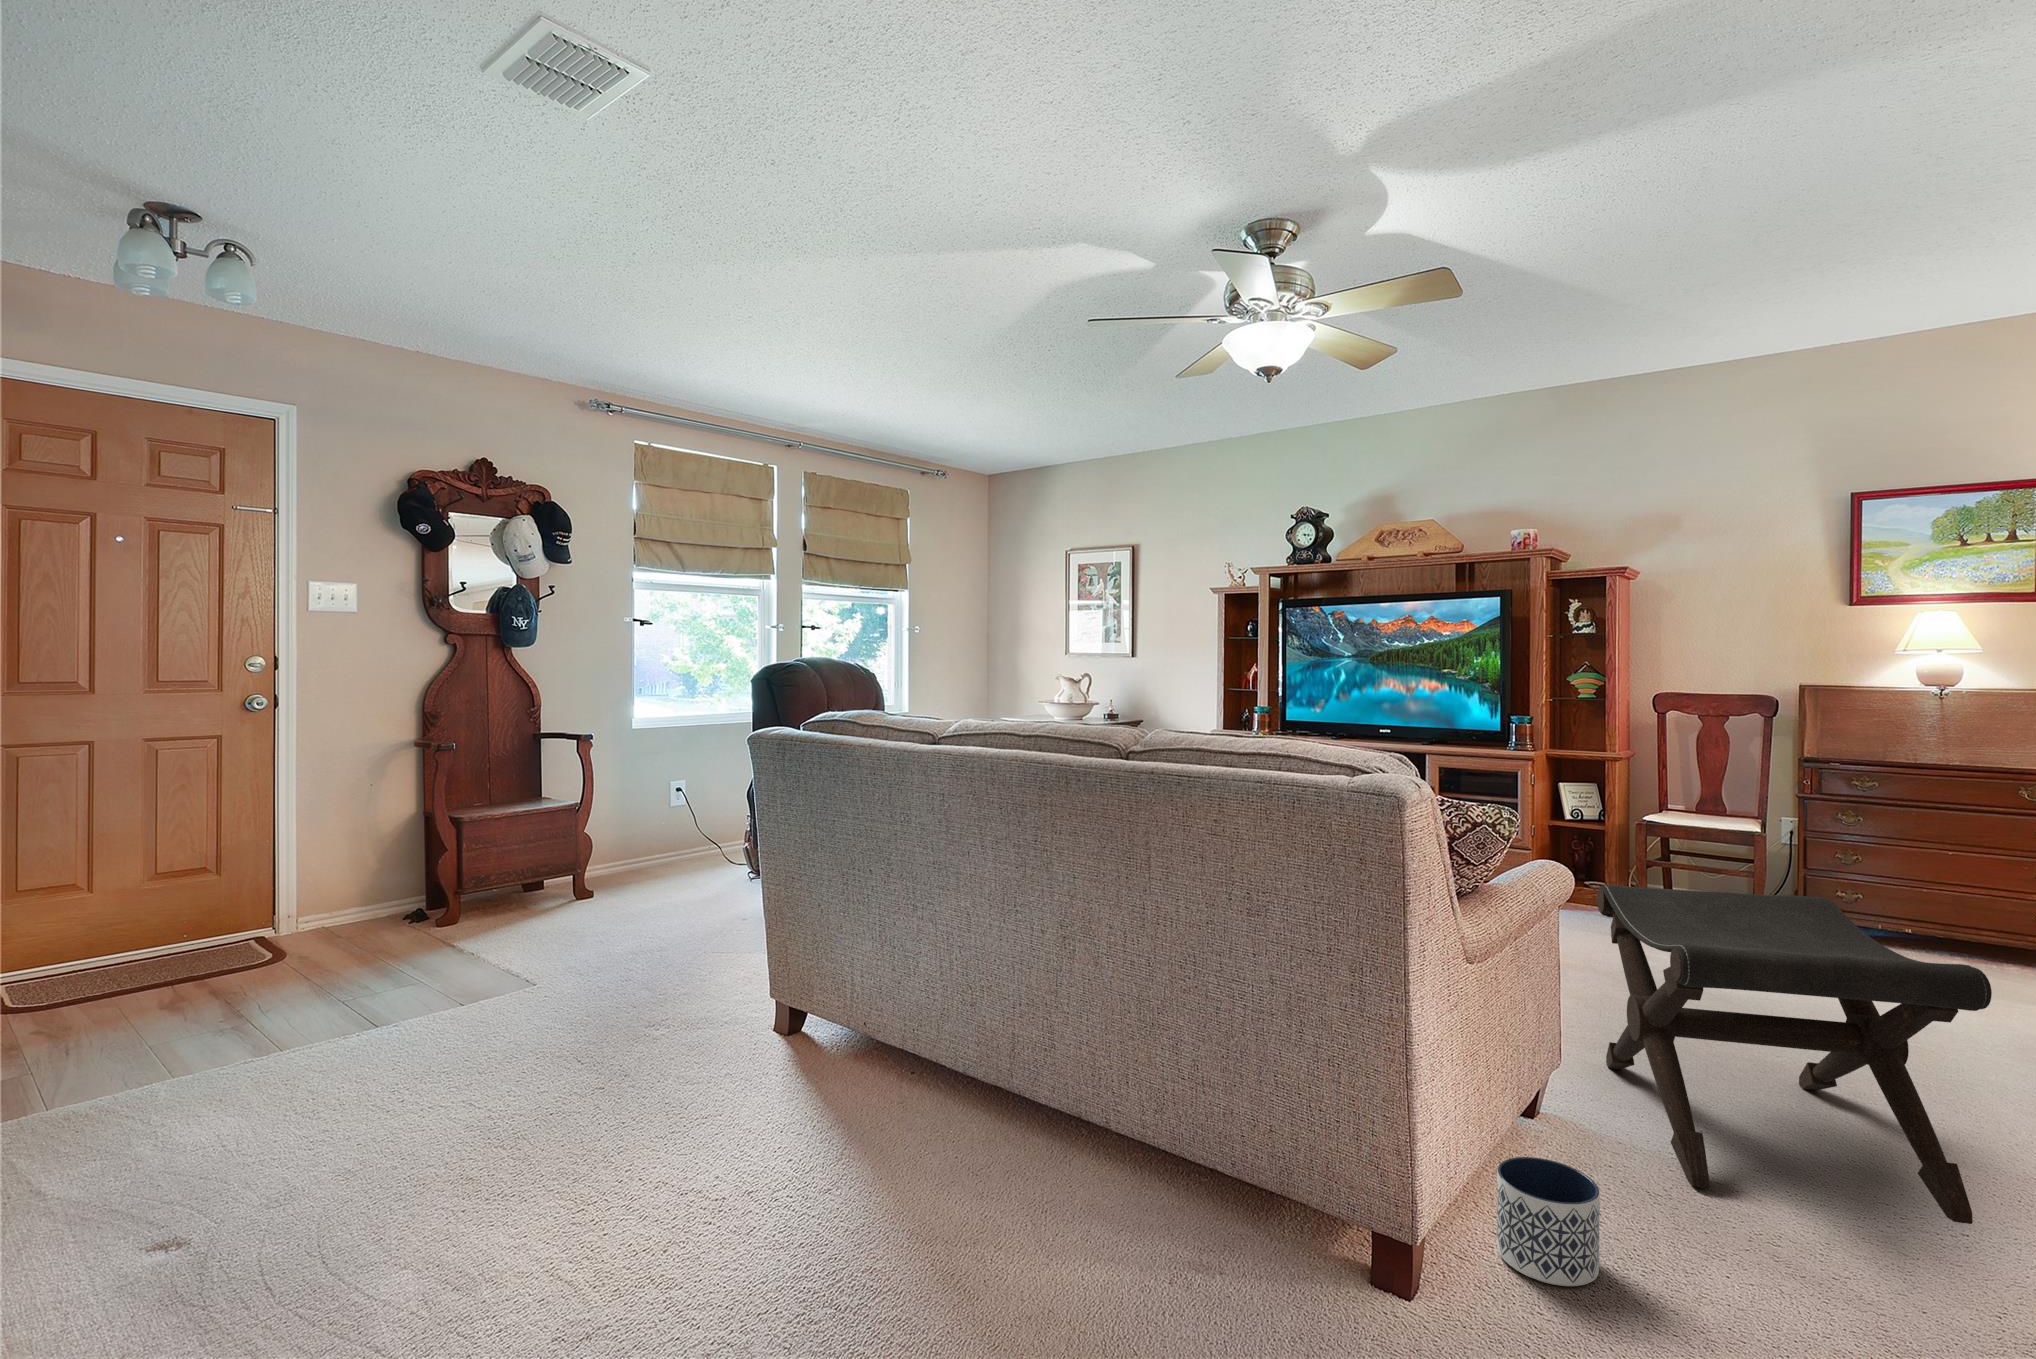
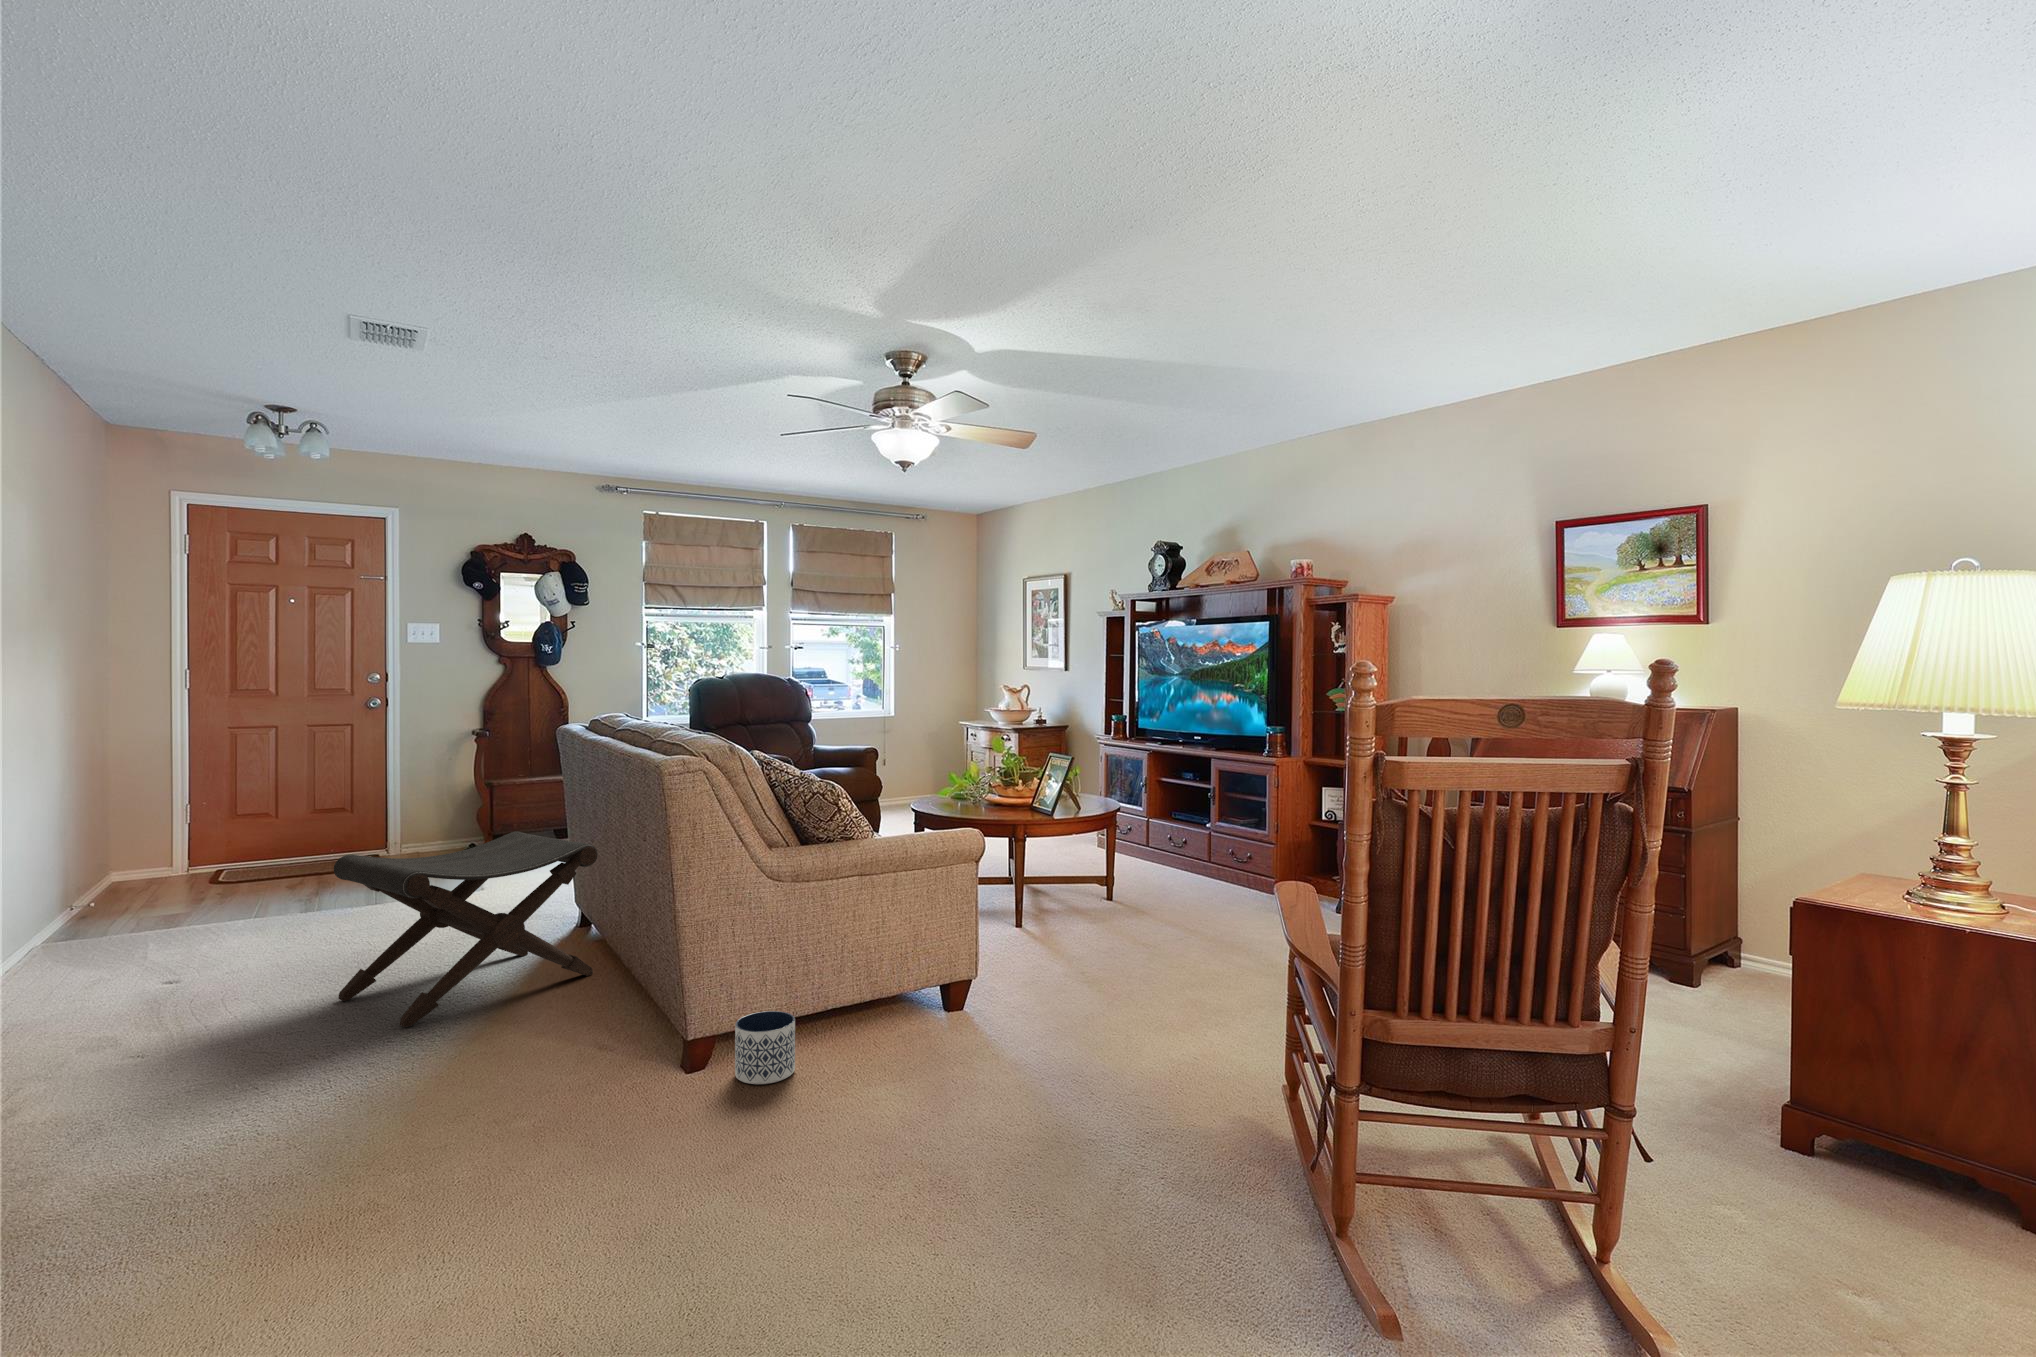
footstool: present [1597,885,1992,1224] -> present [334,831,598,1027]

